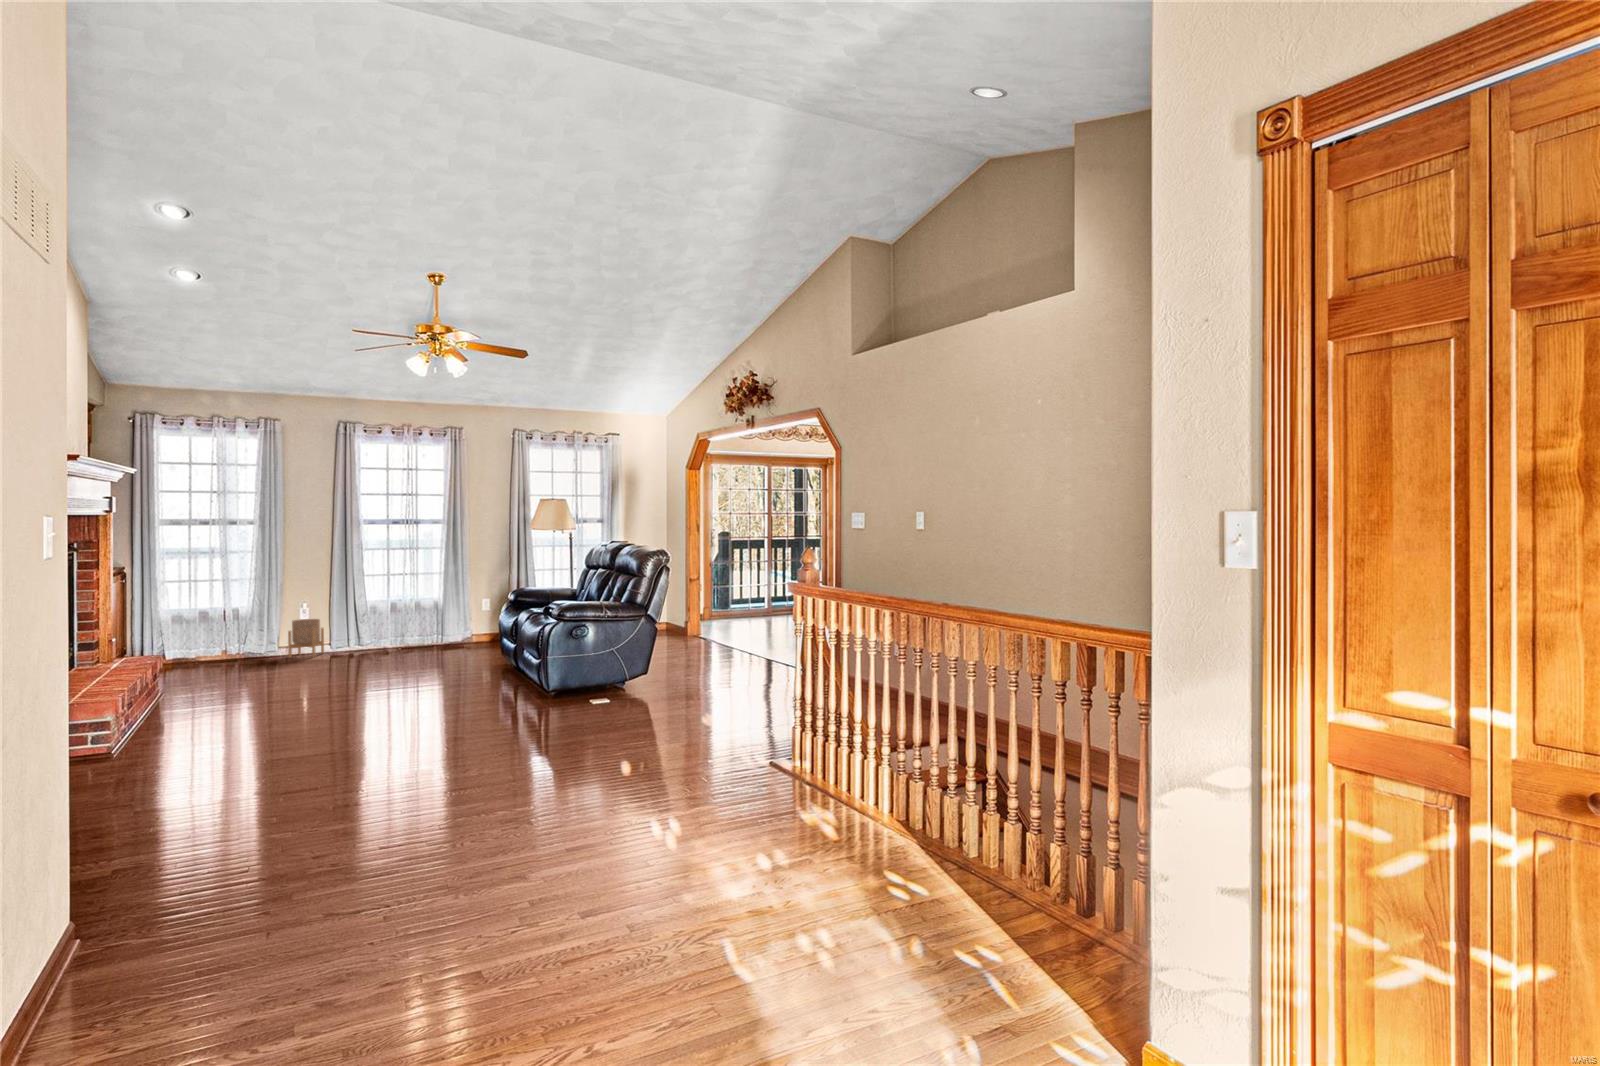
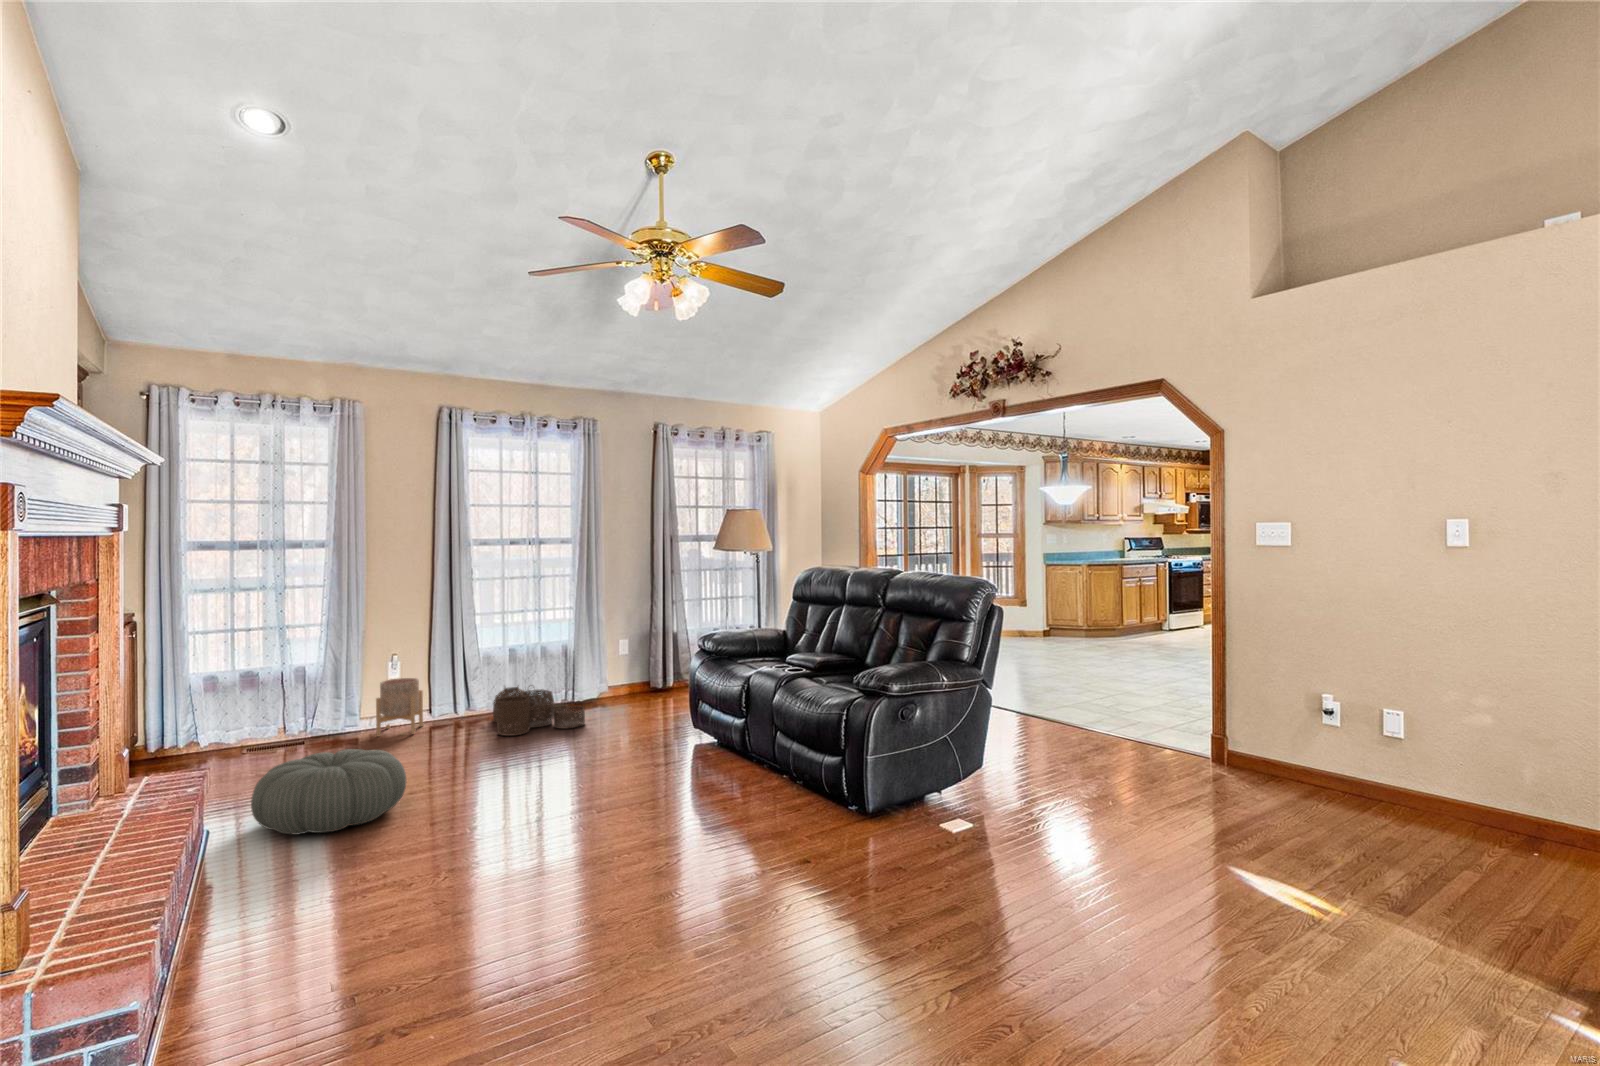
woven basket: none [369,626,437,659] -> present [493,686,585,736]
pouf: none [186,651,283,694] -> present [251,749,406,835]

